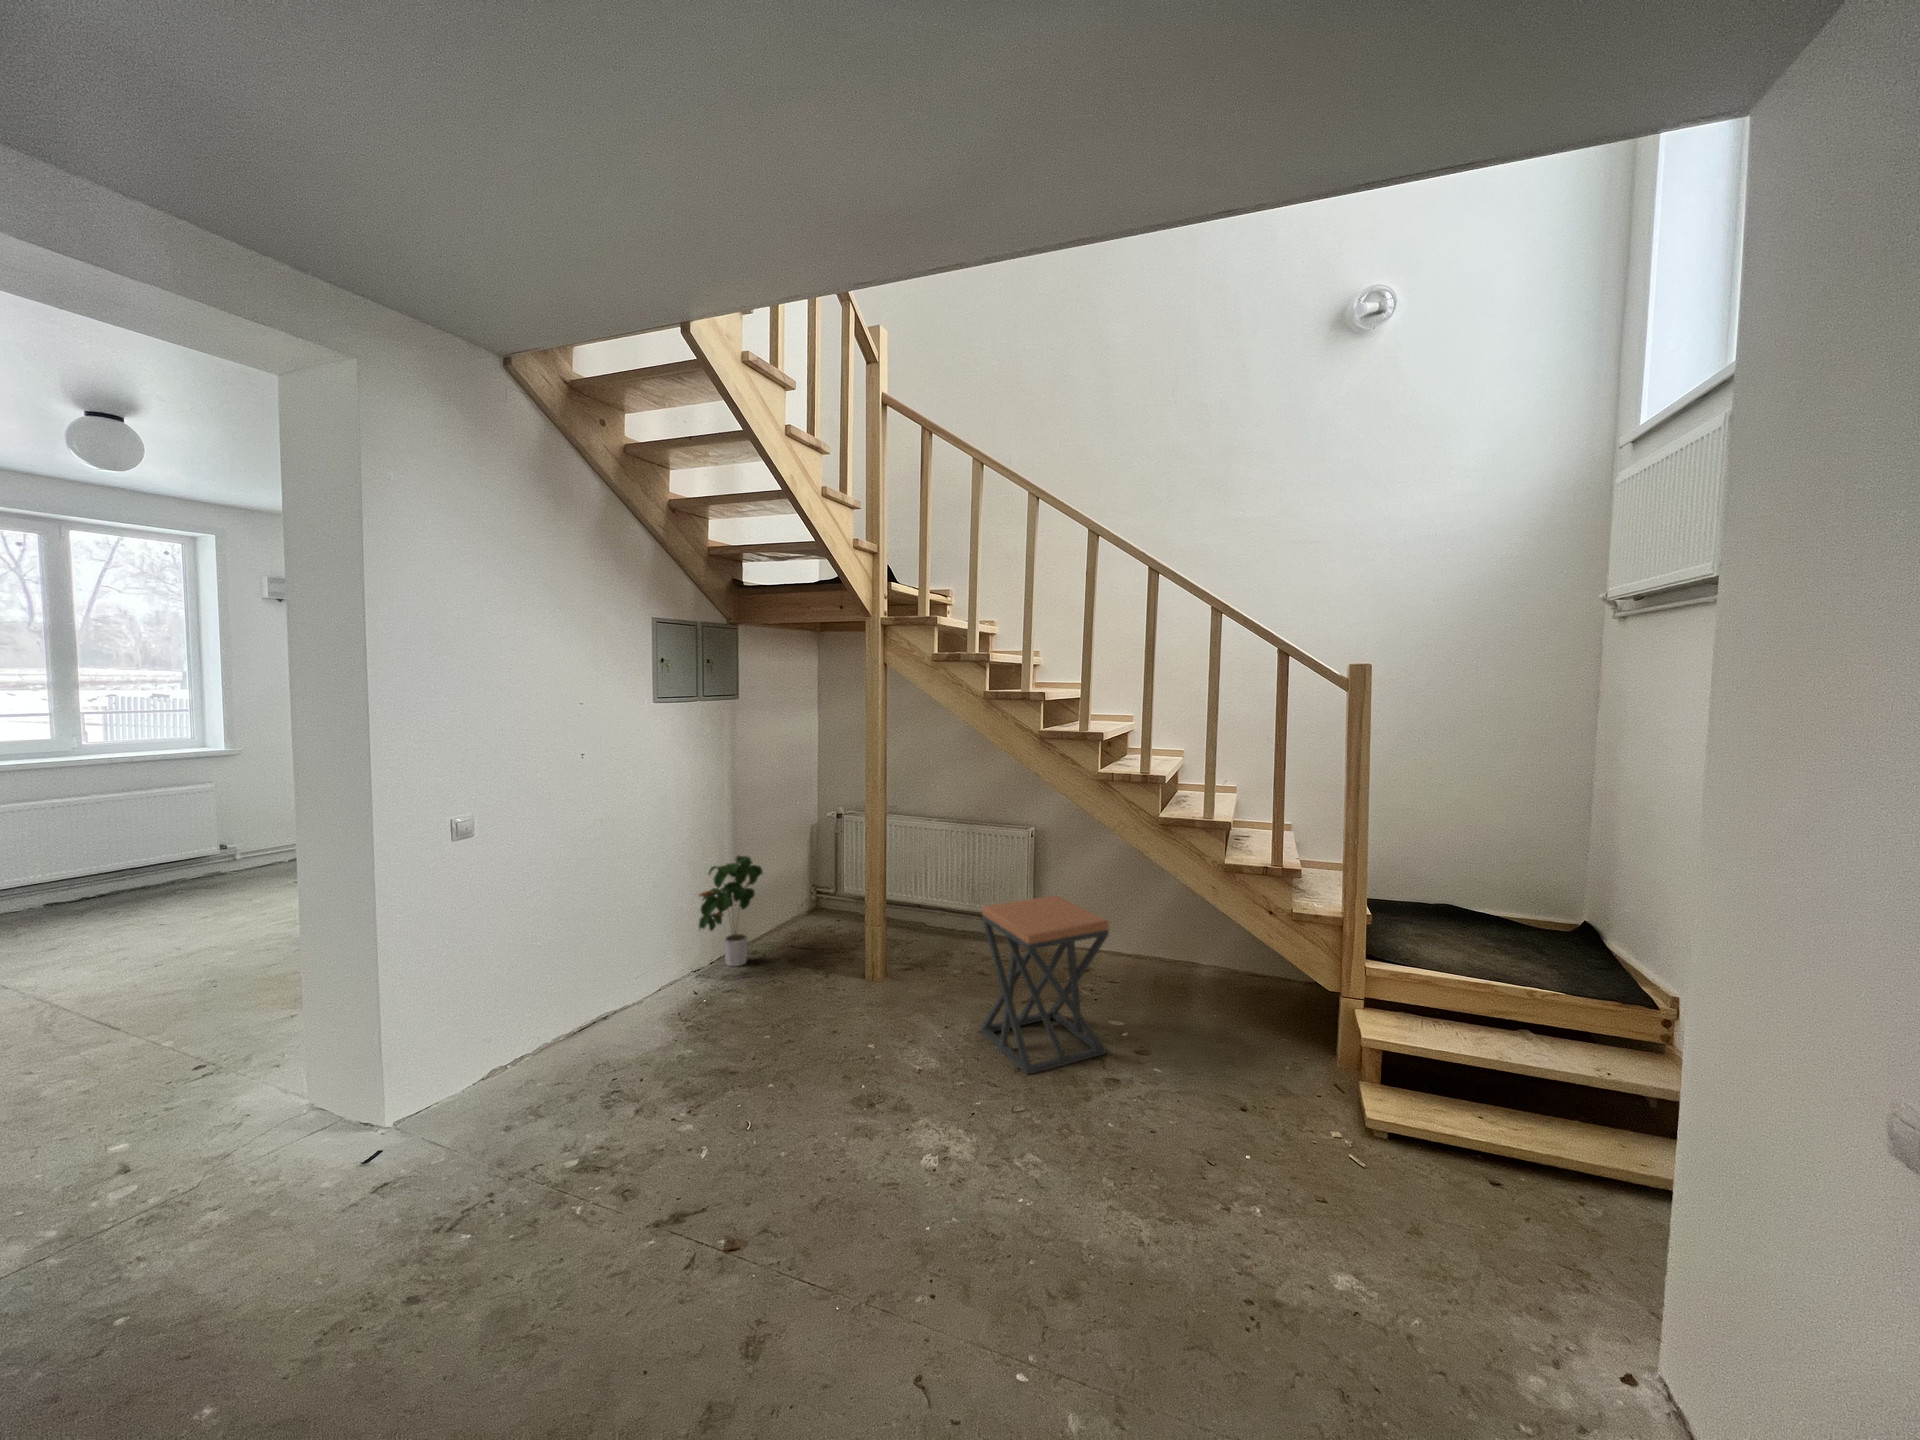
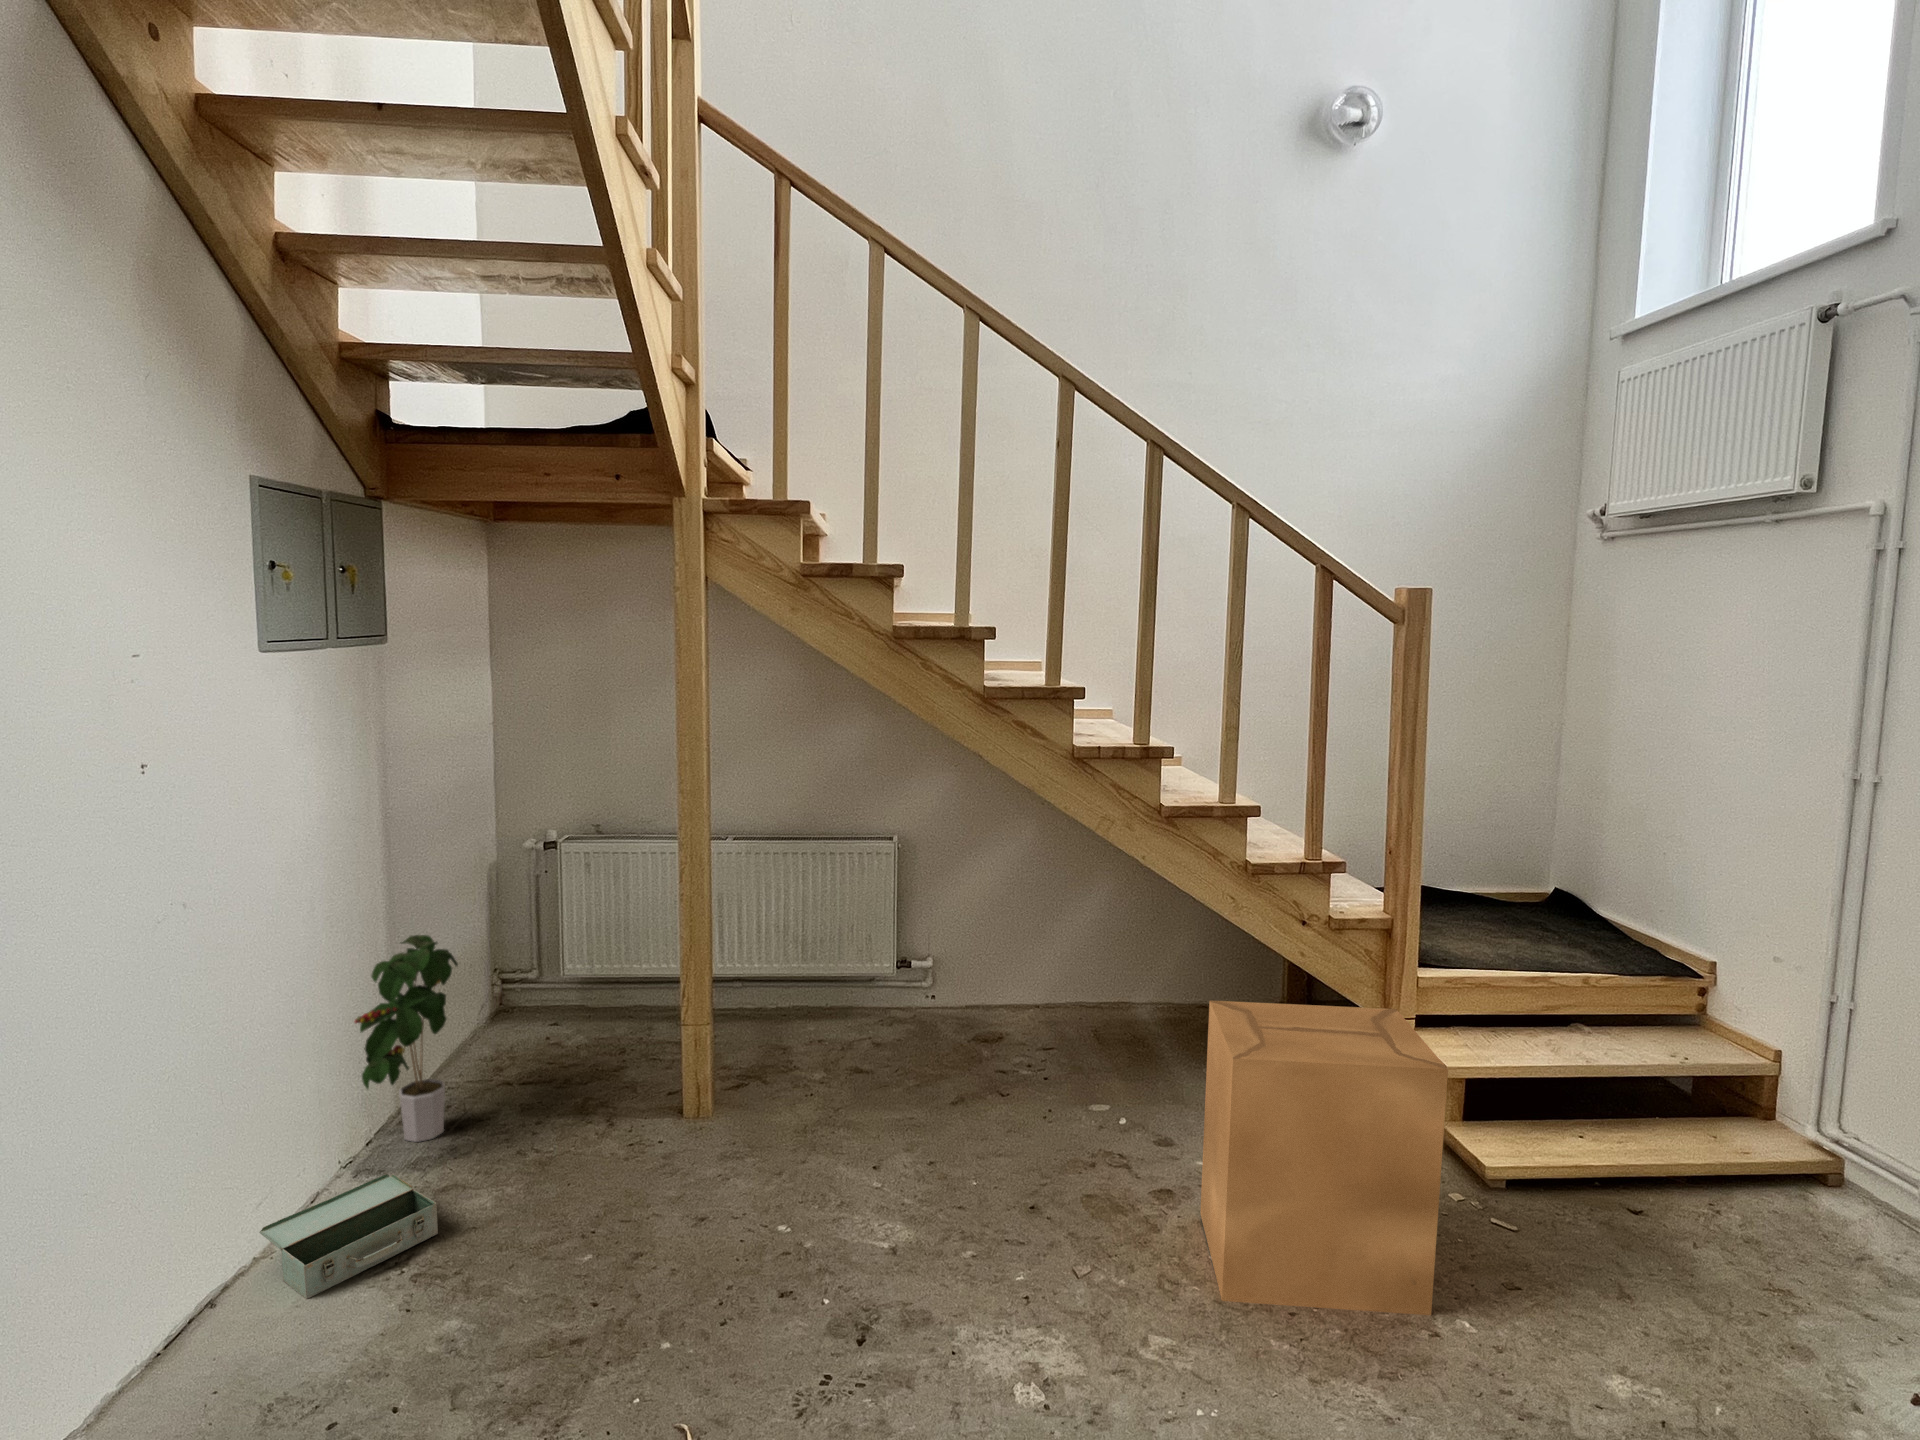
stool: present [981,895,1109,1074] -> none [935,935,1132,1216]
cardboard box: none [1095,949,1262,1198] -> present [1200,1000,1448,1315]
toolbox: none [633,976,710,1026] -> present [259,1174,438,1299]

